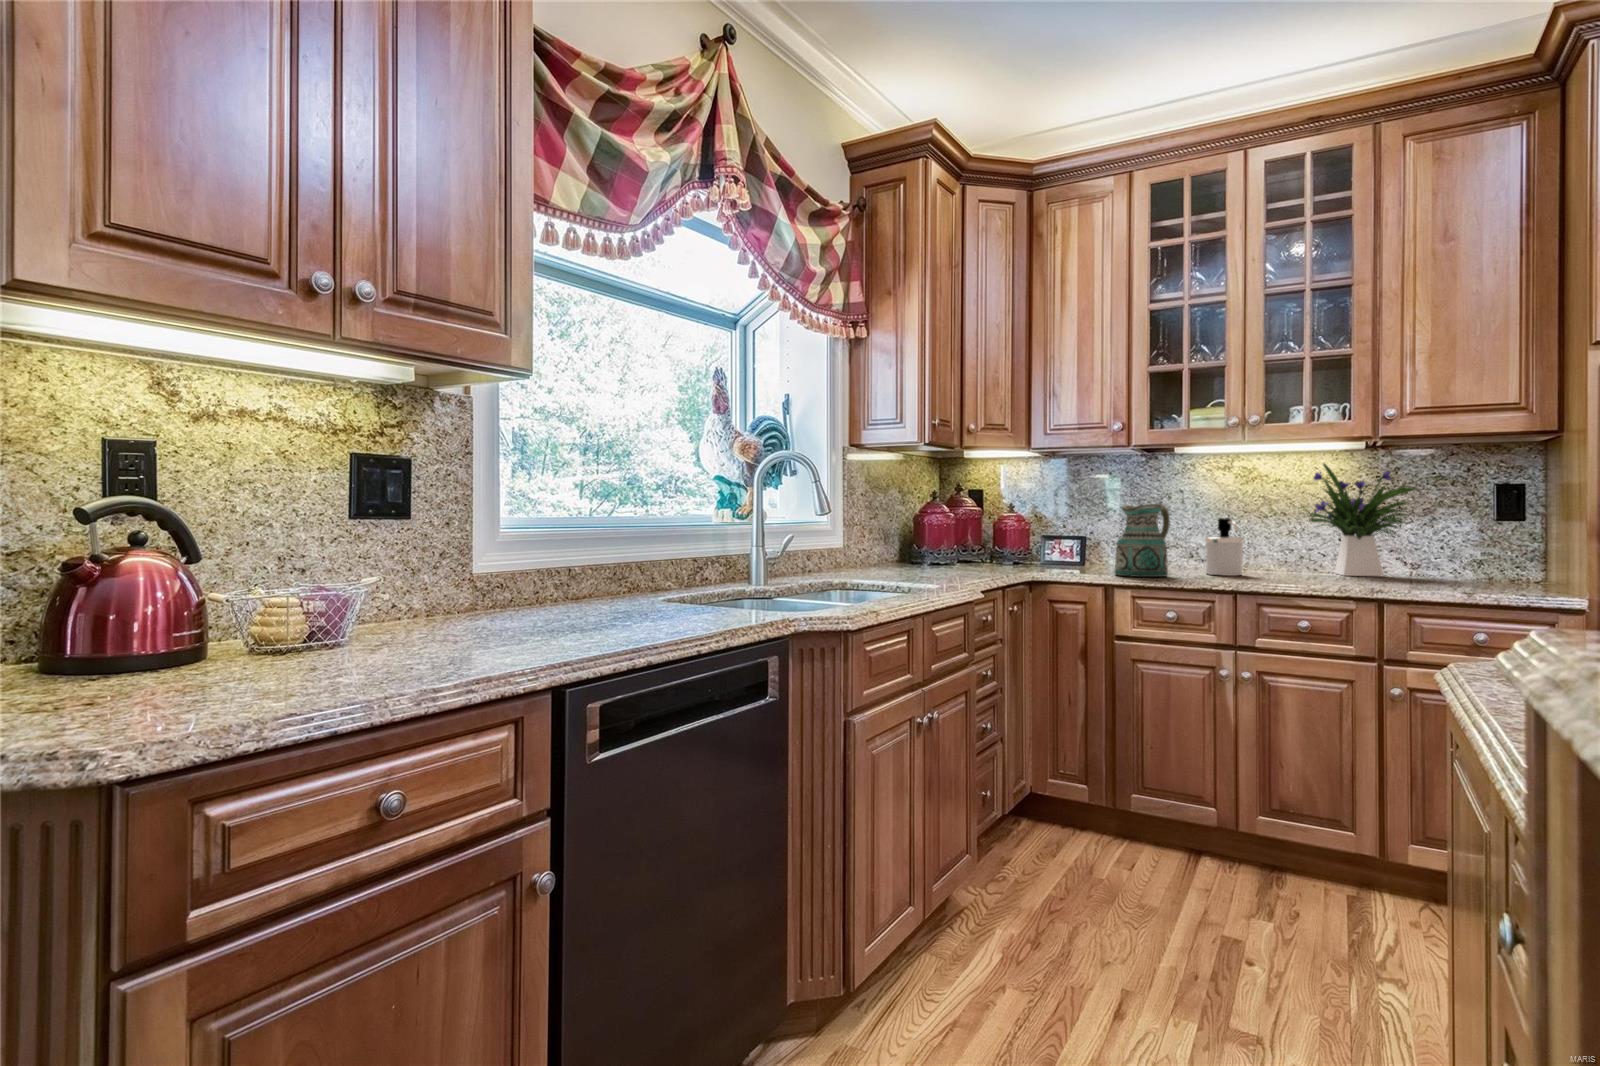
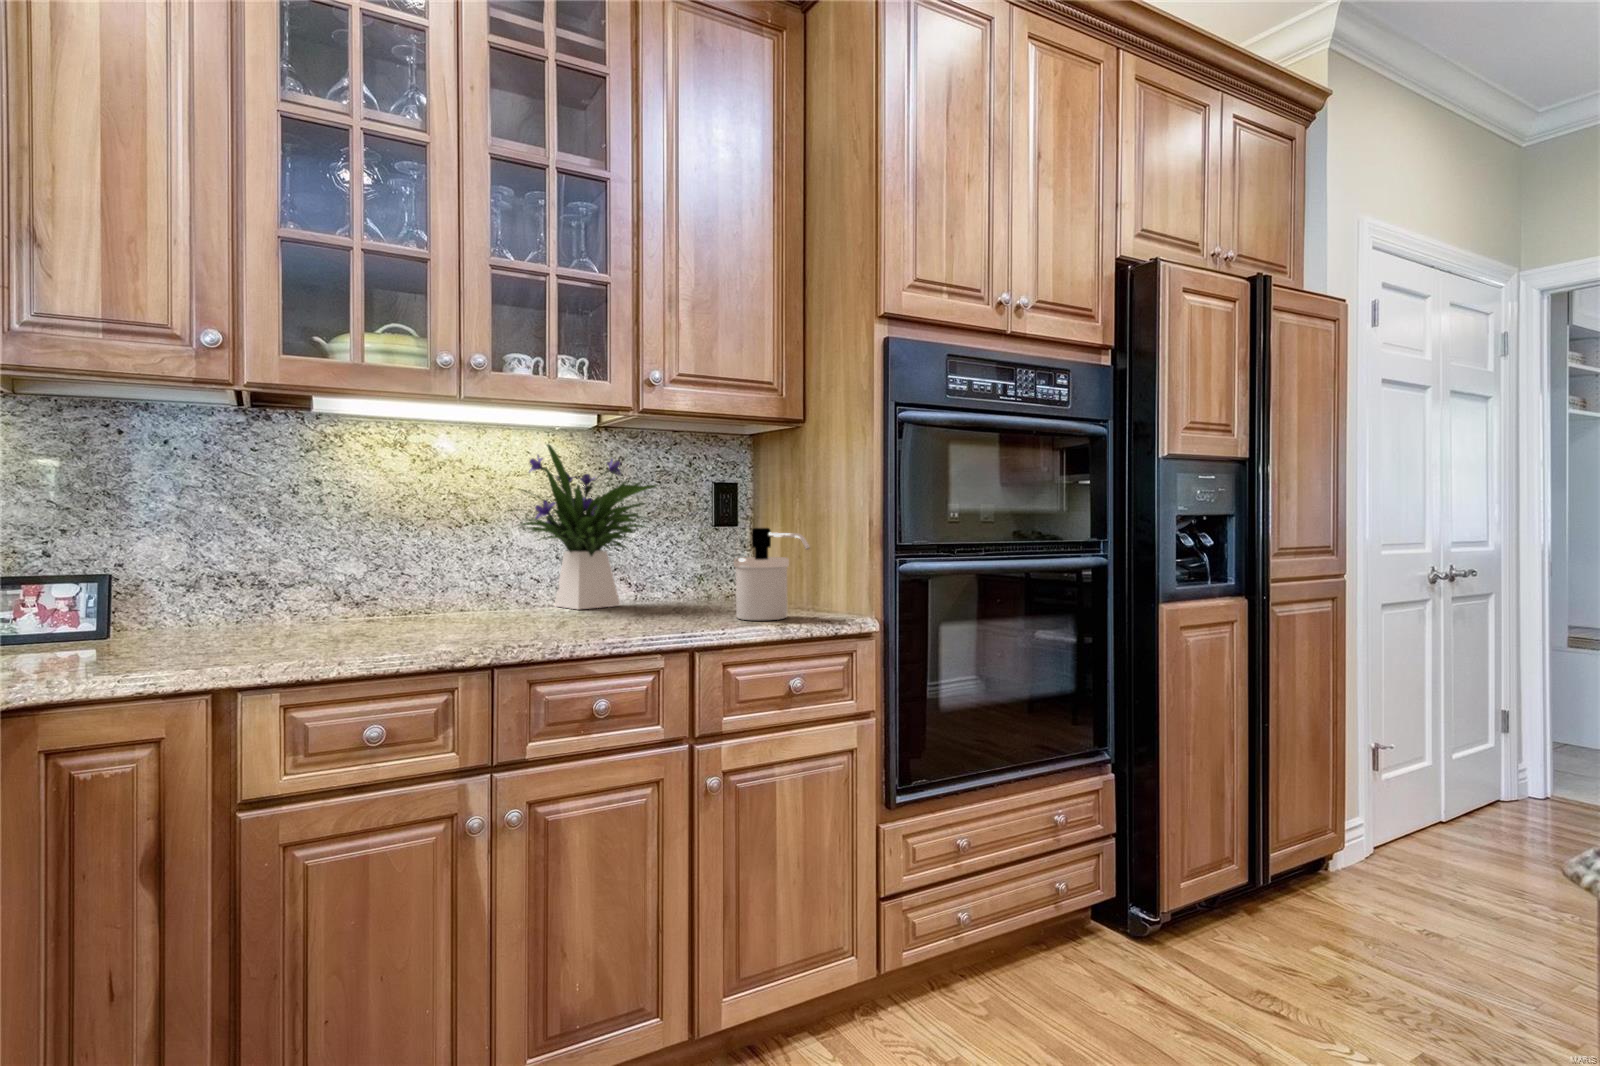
ceramic pitcher: present [1115,504,1170,577] -> none [228,502,352,664]
soap dispenser: present [1205,518,1244,576] -> present [734,528,810,621]

